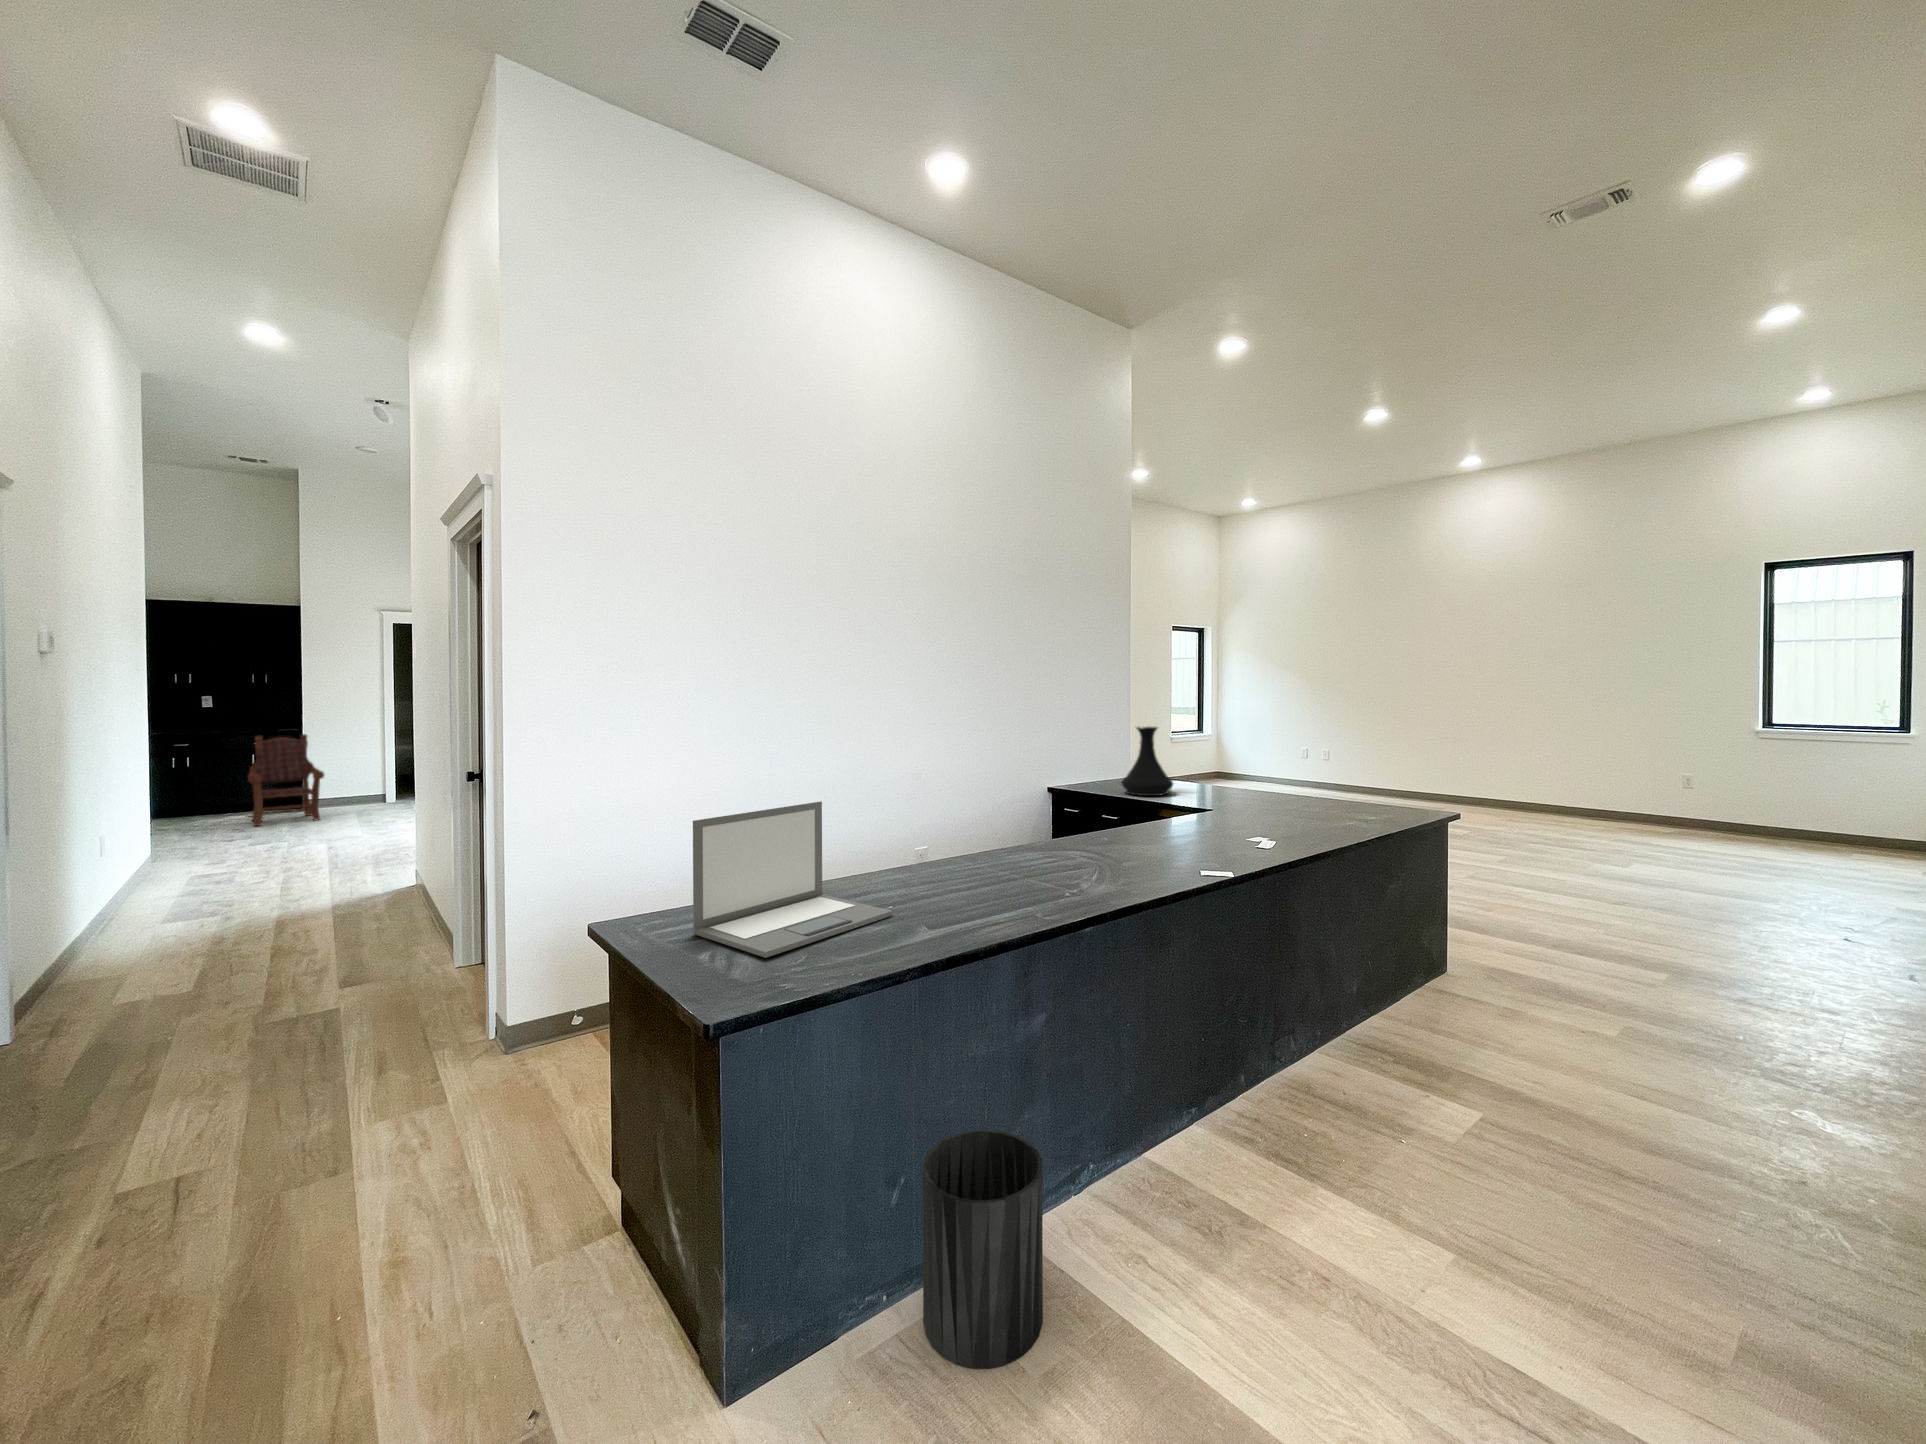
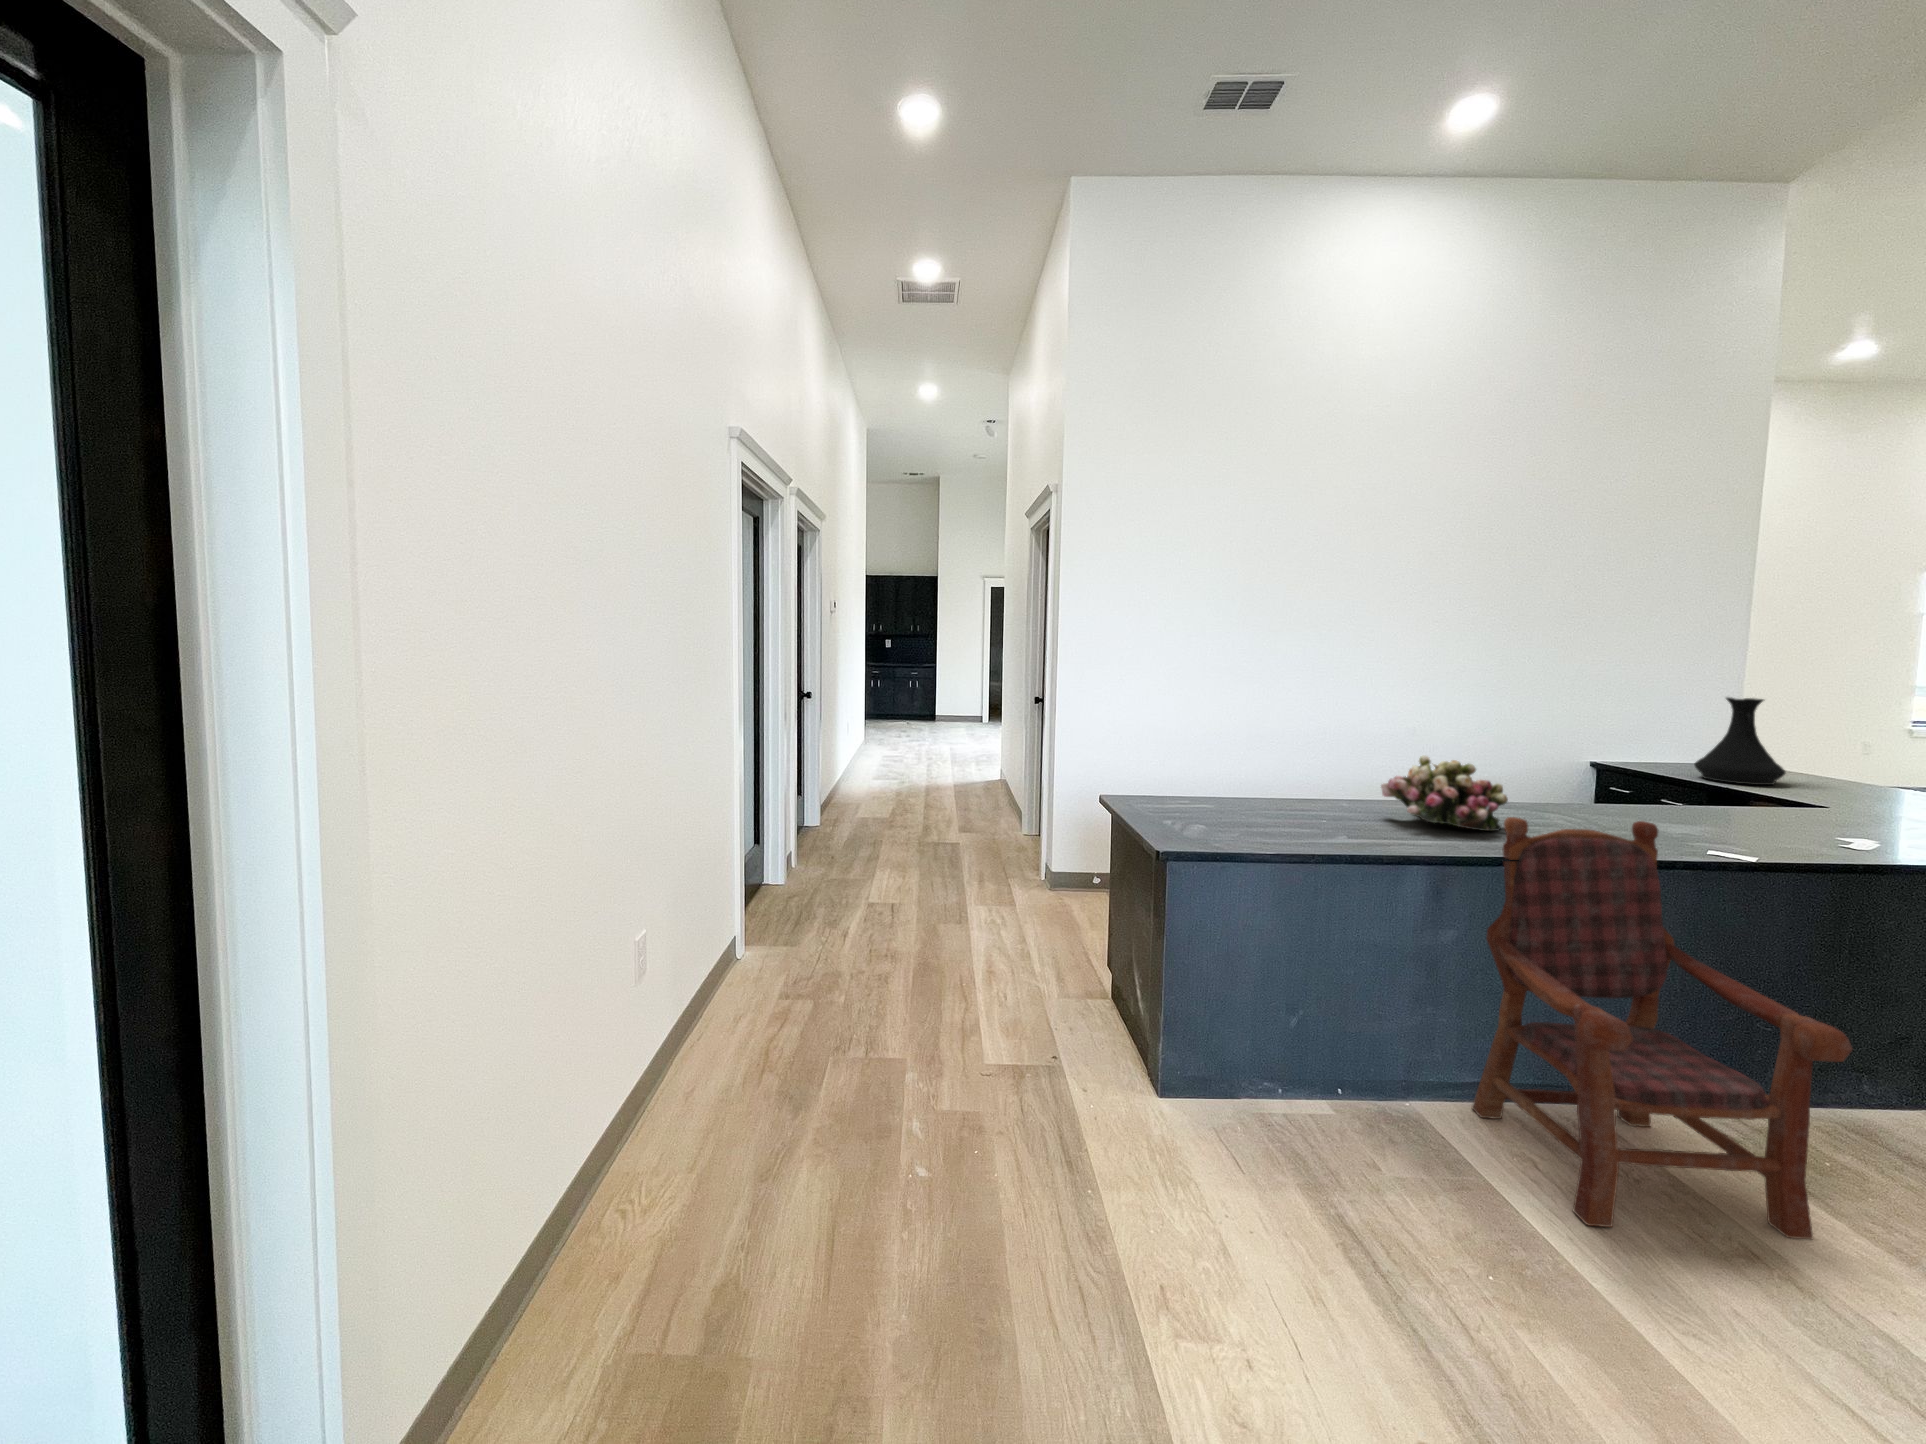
armchair: present [248,734,324,826] -> present [1472,817,1852,1239]
laptop: present [693,801,892,958] -> none [1163,730,1319,829]
flower arrangement: none [944,811,1057,887] -> present [1381,755,1508,831]
trash can: present [923,1130,1043,1368] -> none [1305,995,1418,1161]

